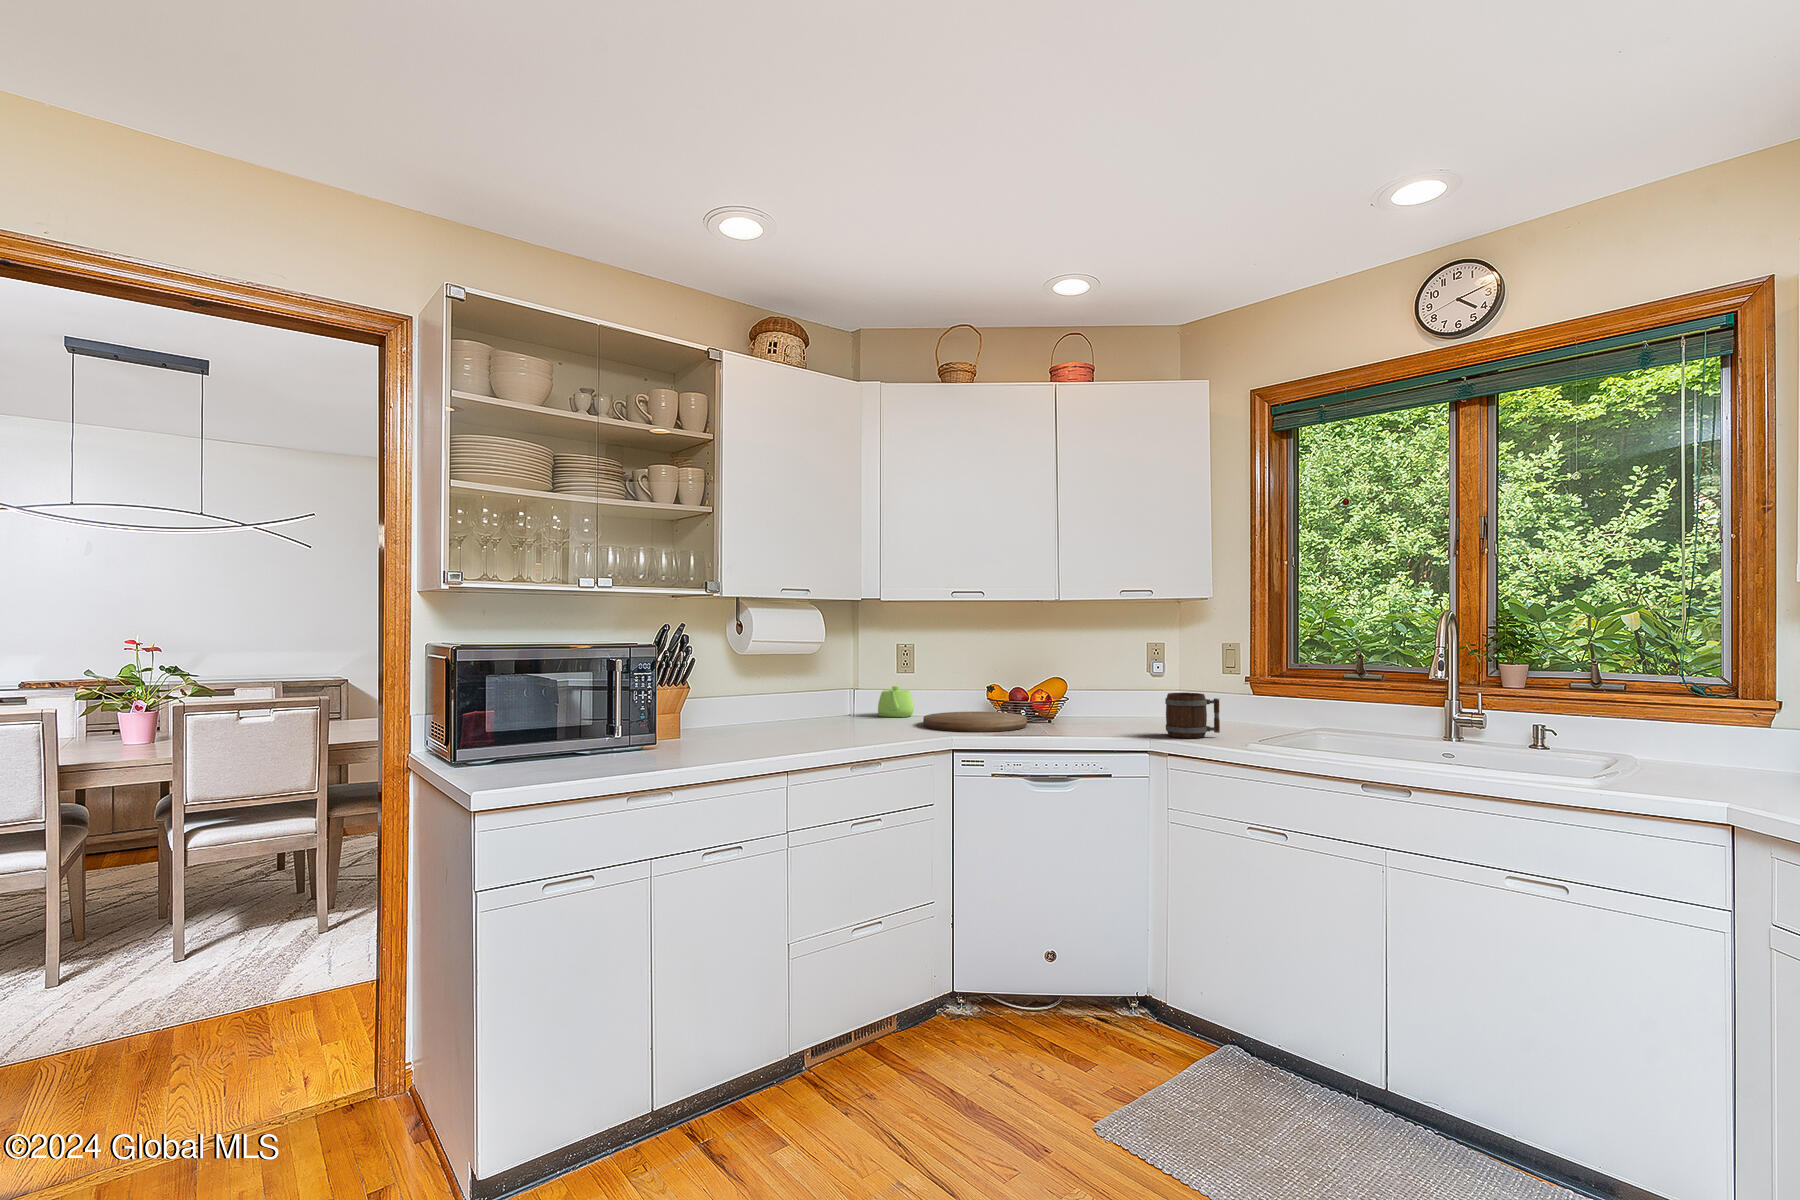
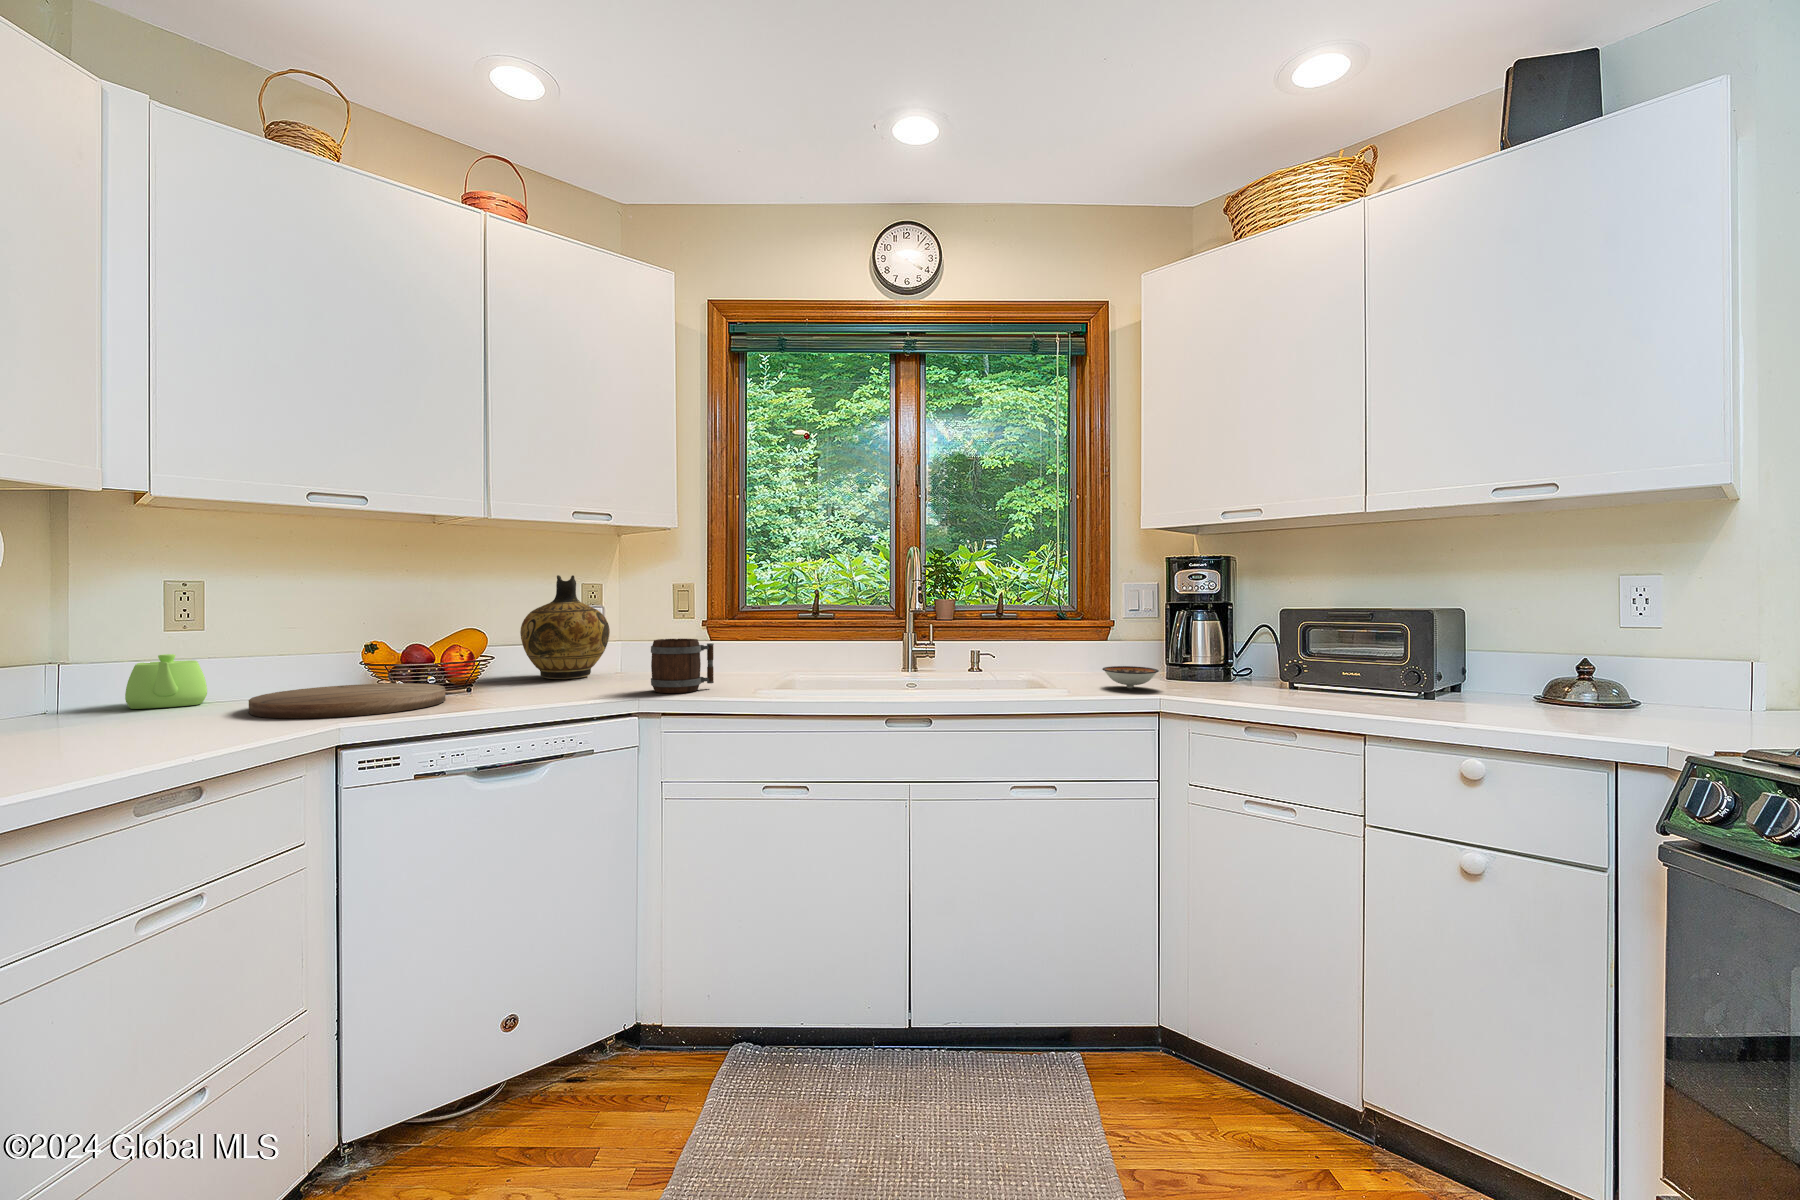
ceramic jug: none [1096,637,1163,719] -> present [520,575,610,679]
bowl: none [1666,757,1754,786] -> present [1102,666,1159,688]

